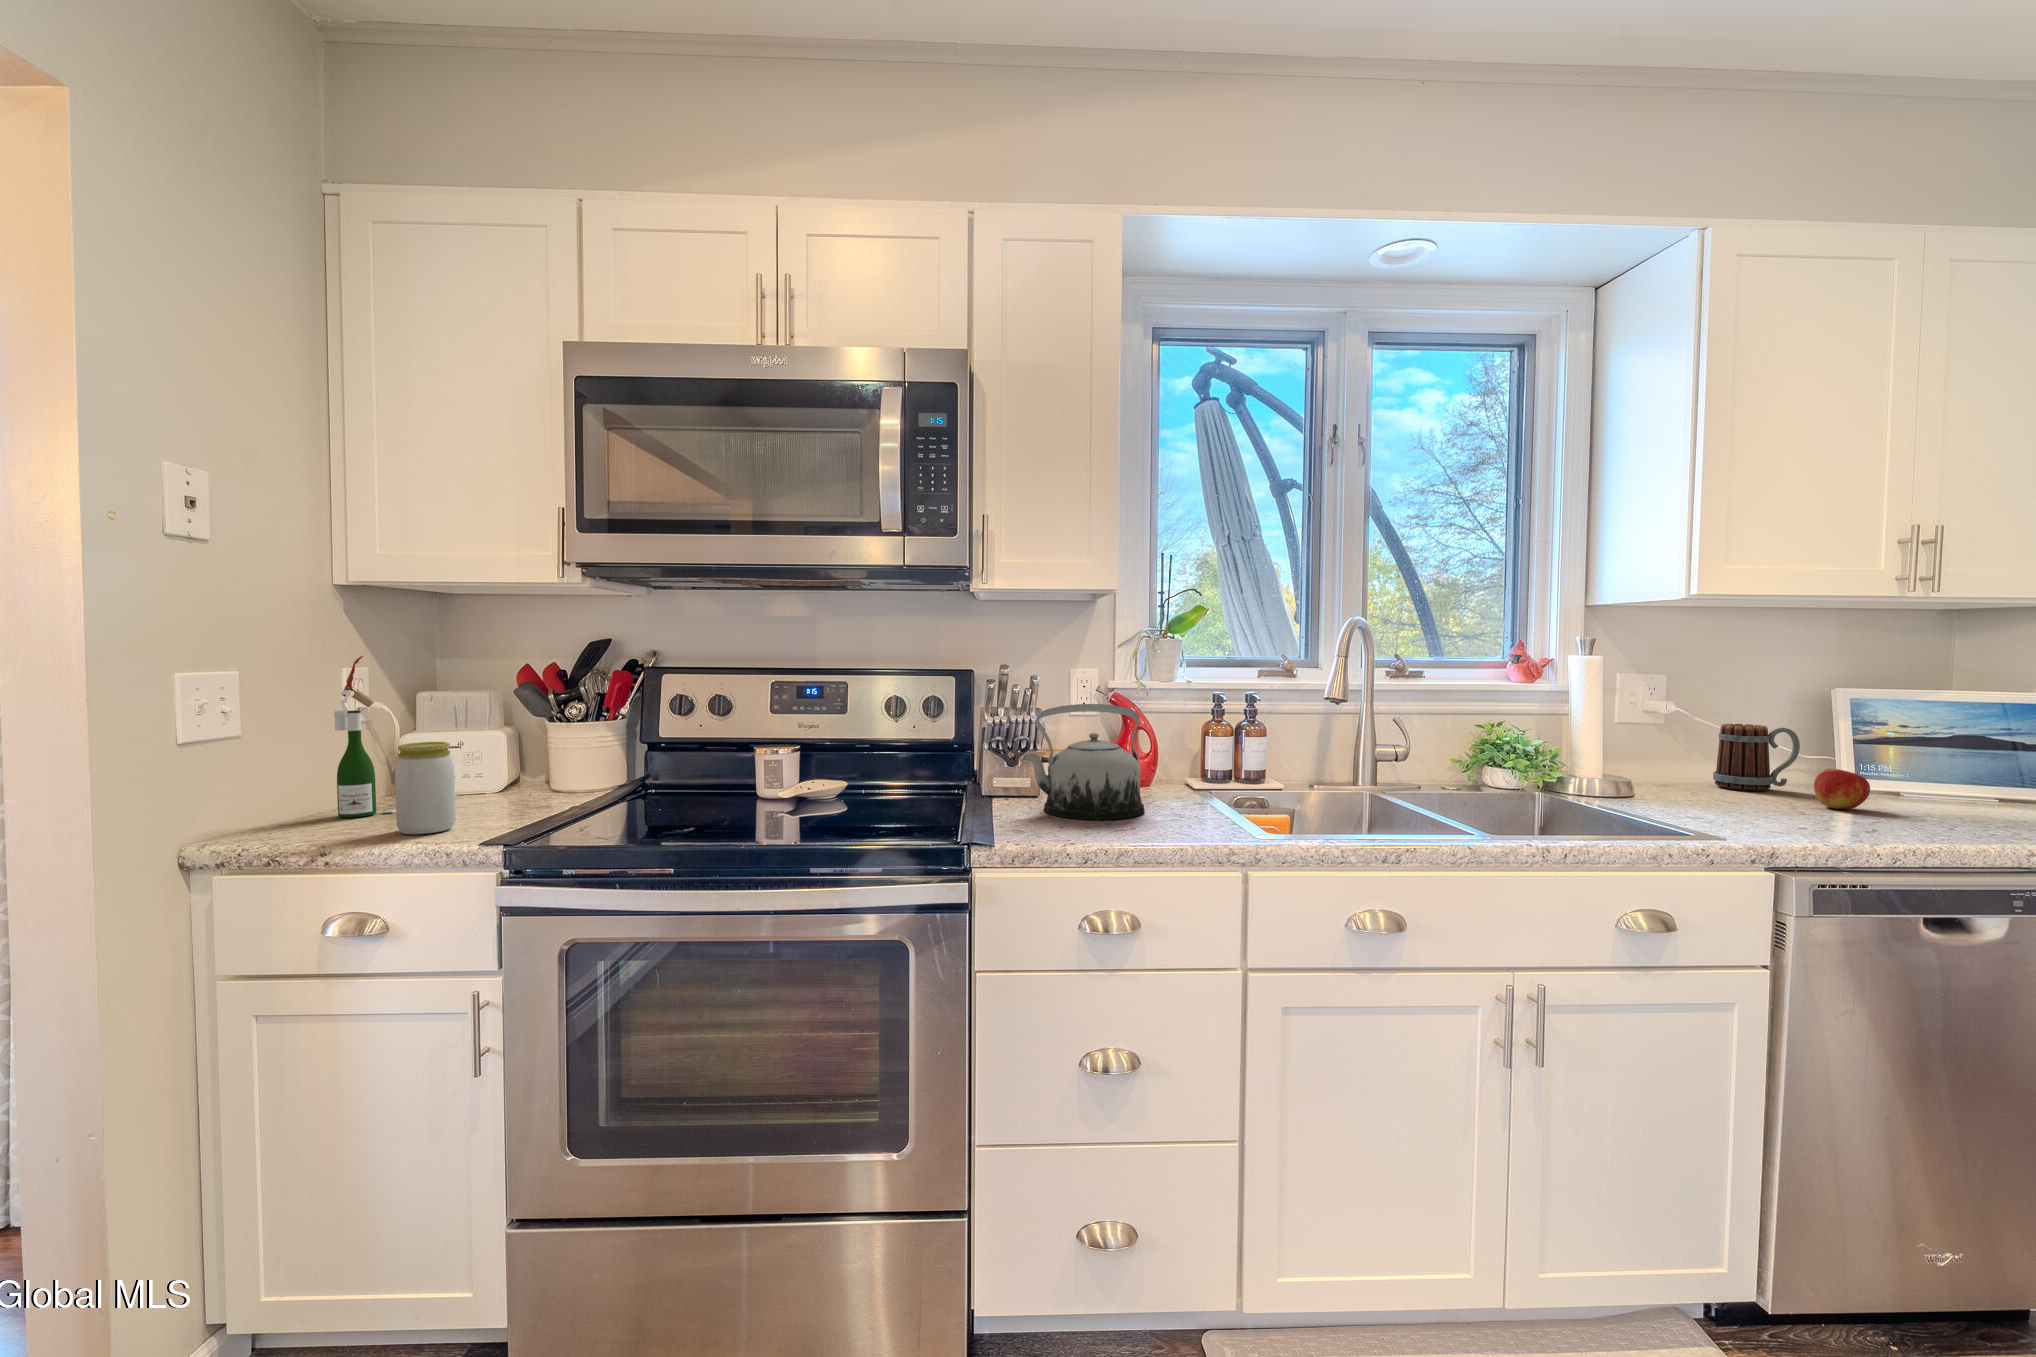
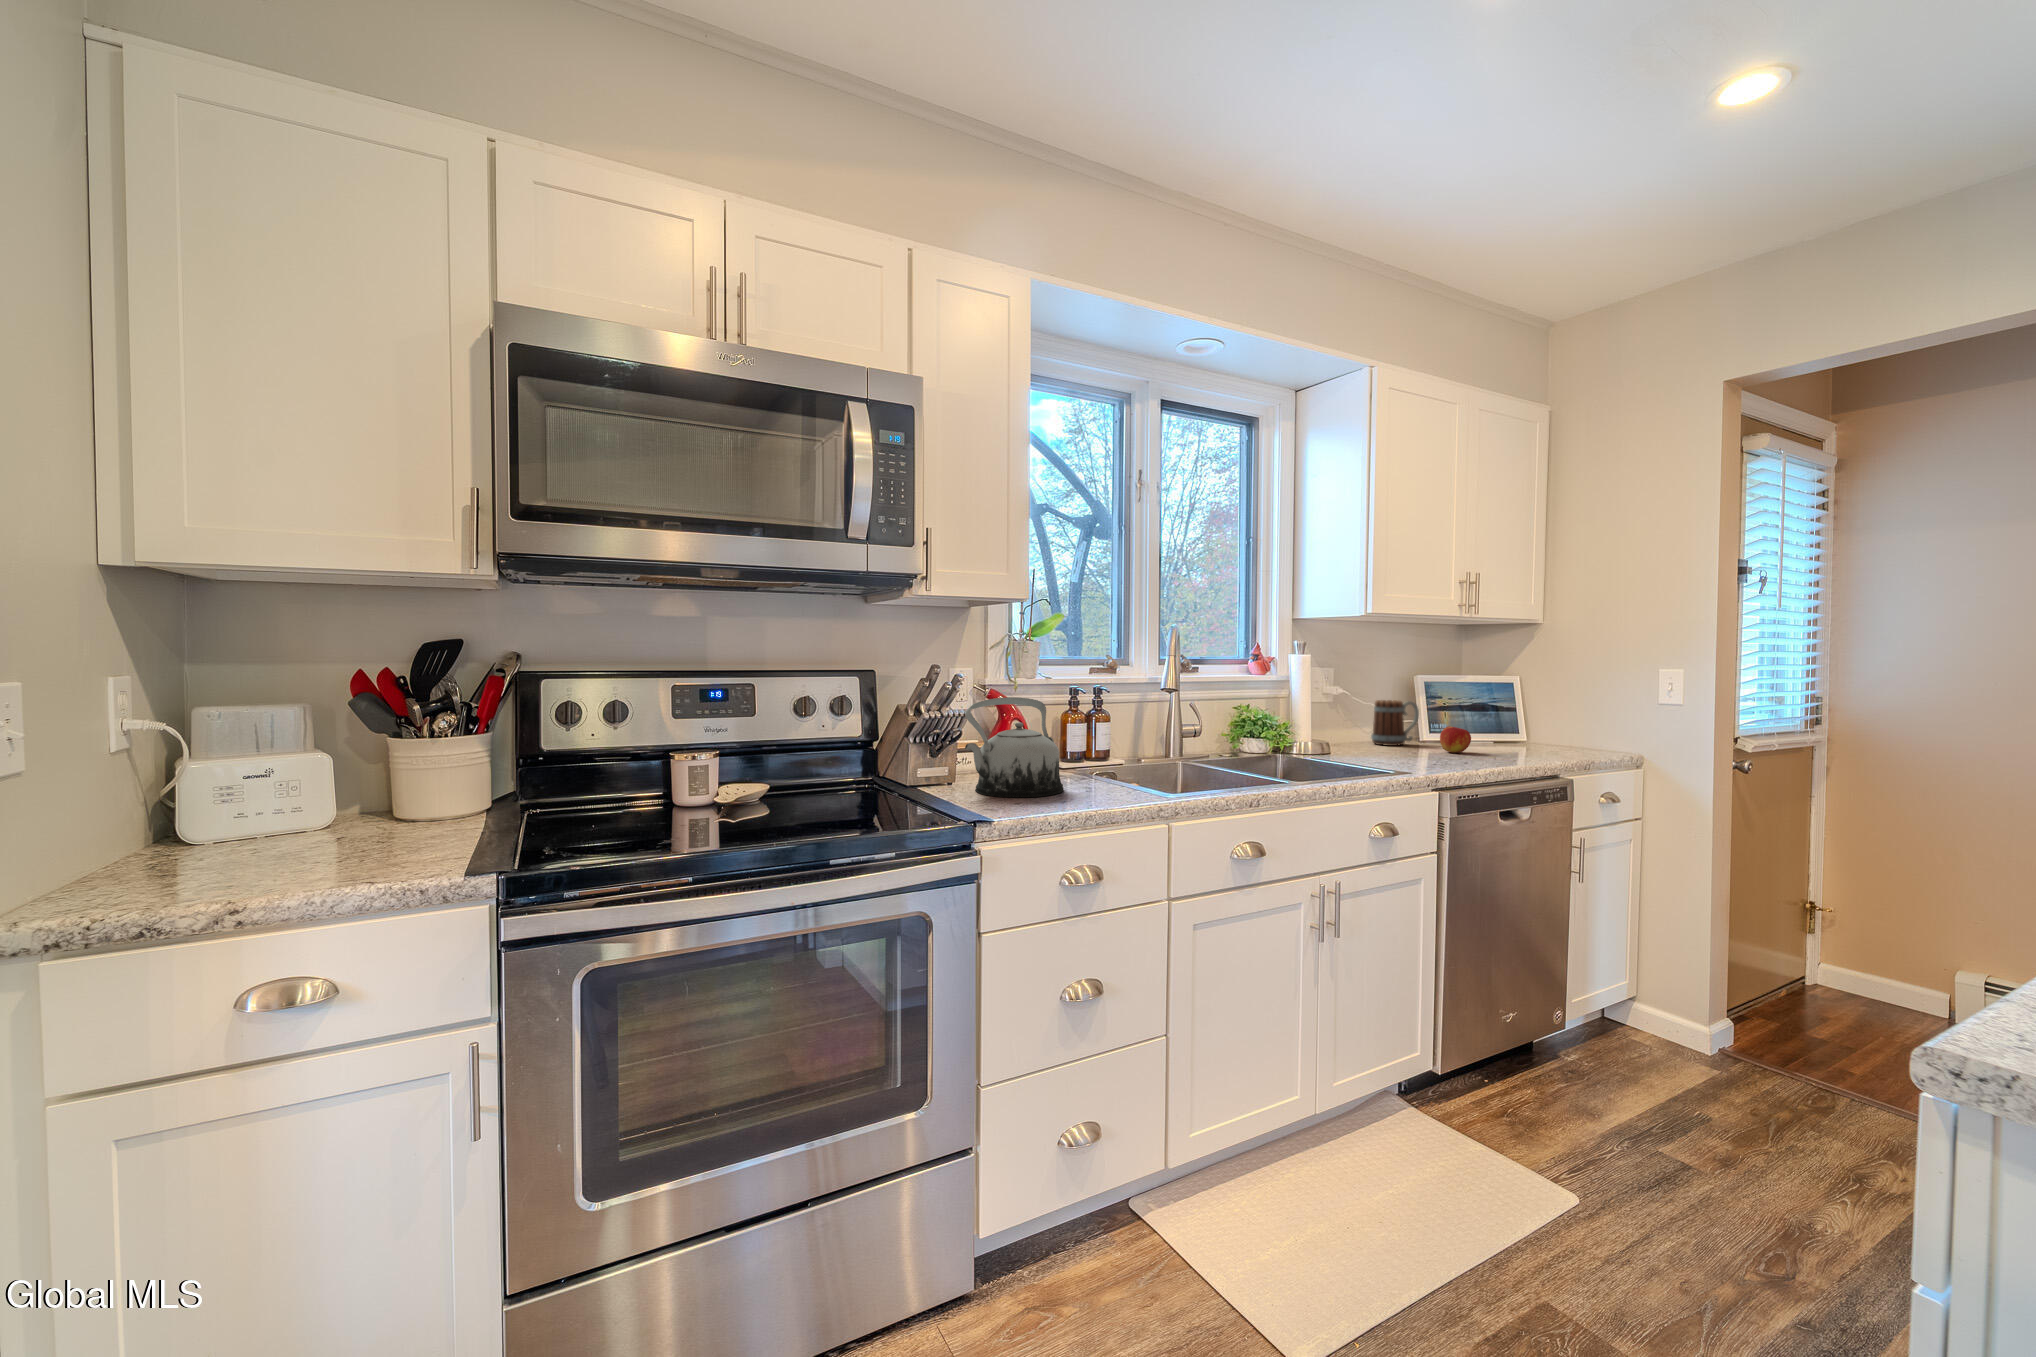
wine bottle: present [334,656,395,818] -> none [144,661,237,871]
jar: present [395,742,456,834] -> none [302,763,382,877]

